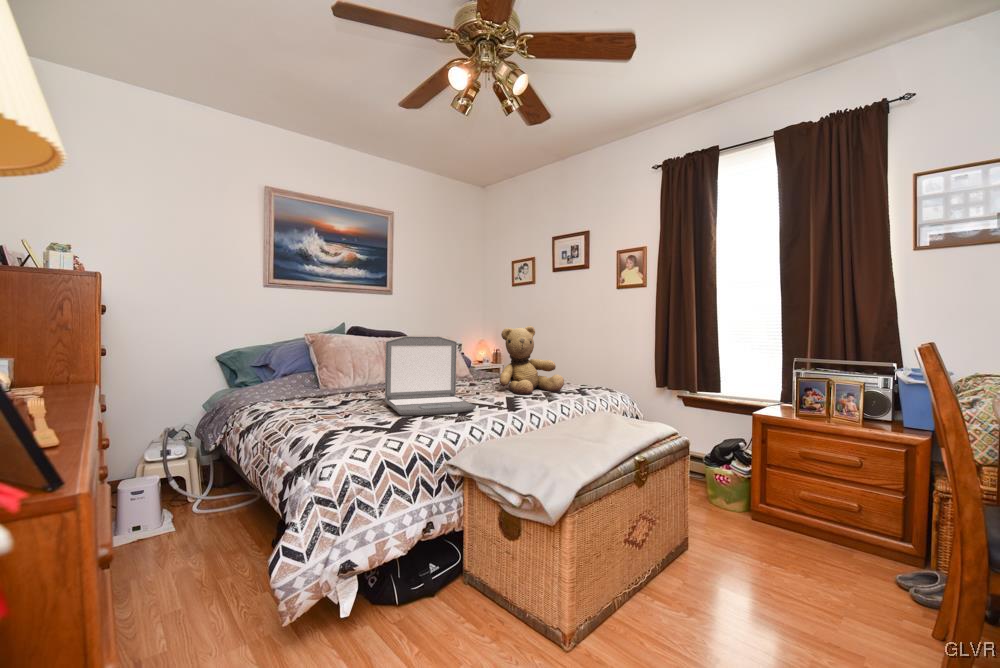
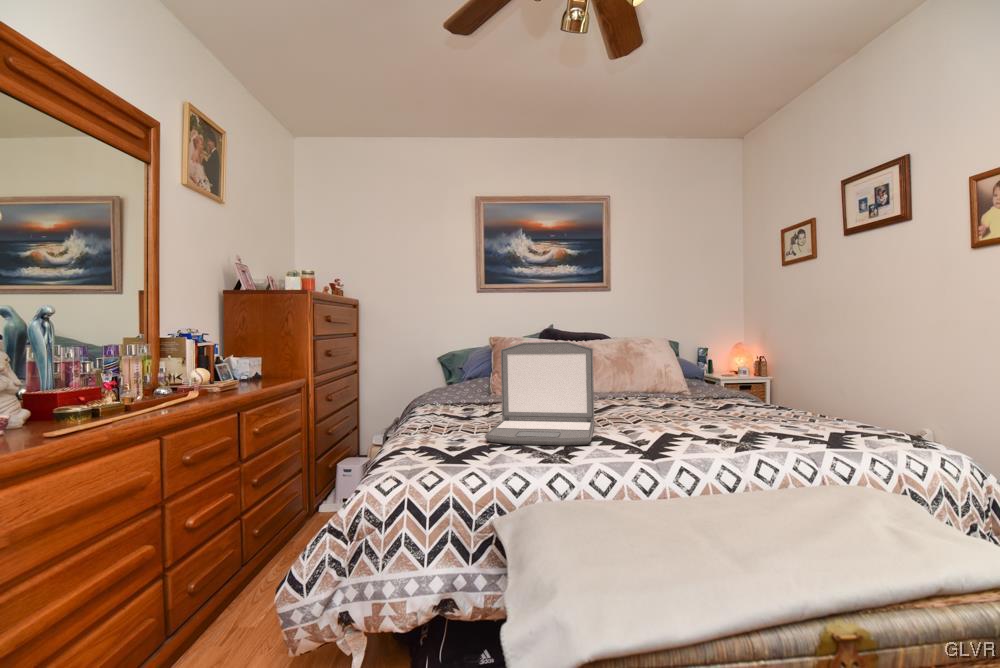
teddy bear: present [499,326,564,395] -> none [684,322,796,427]

